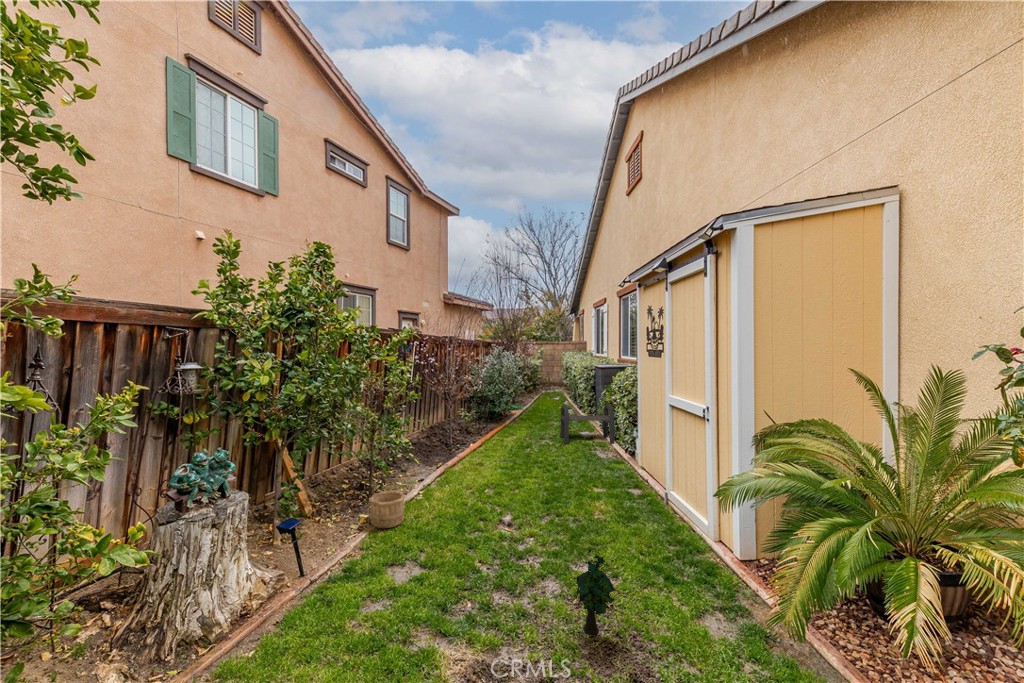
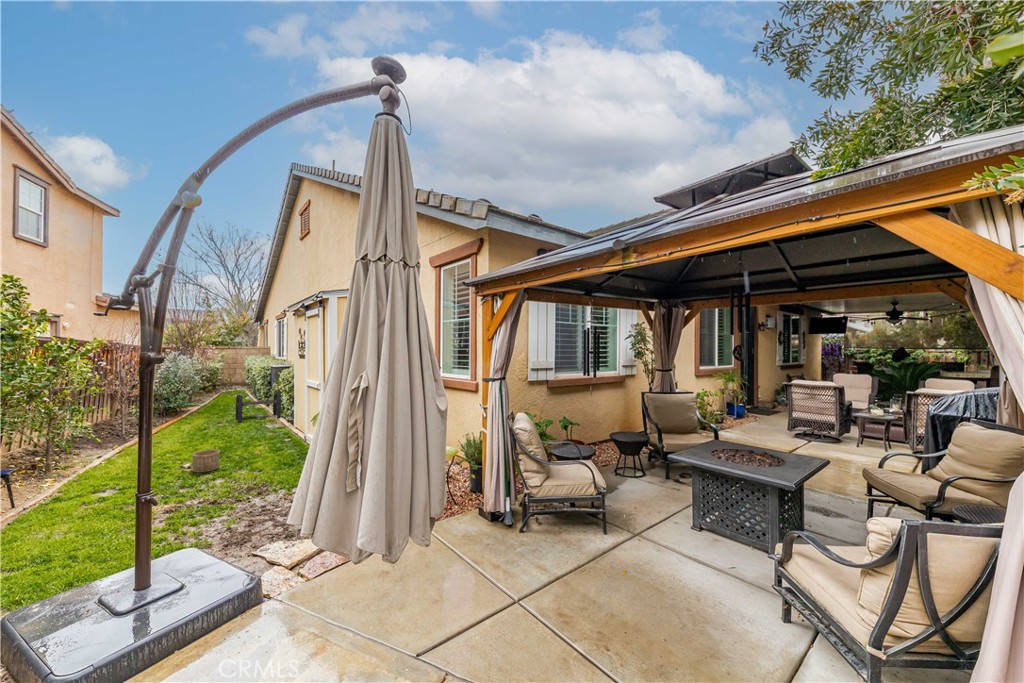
wooden bucket: present [370,491,405,528] -> present [192,449,220,472]
decorative plant: present [572,556,615,635] -> none [228,453,255,491]

